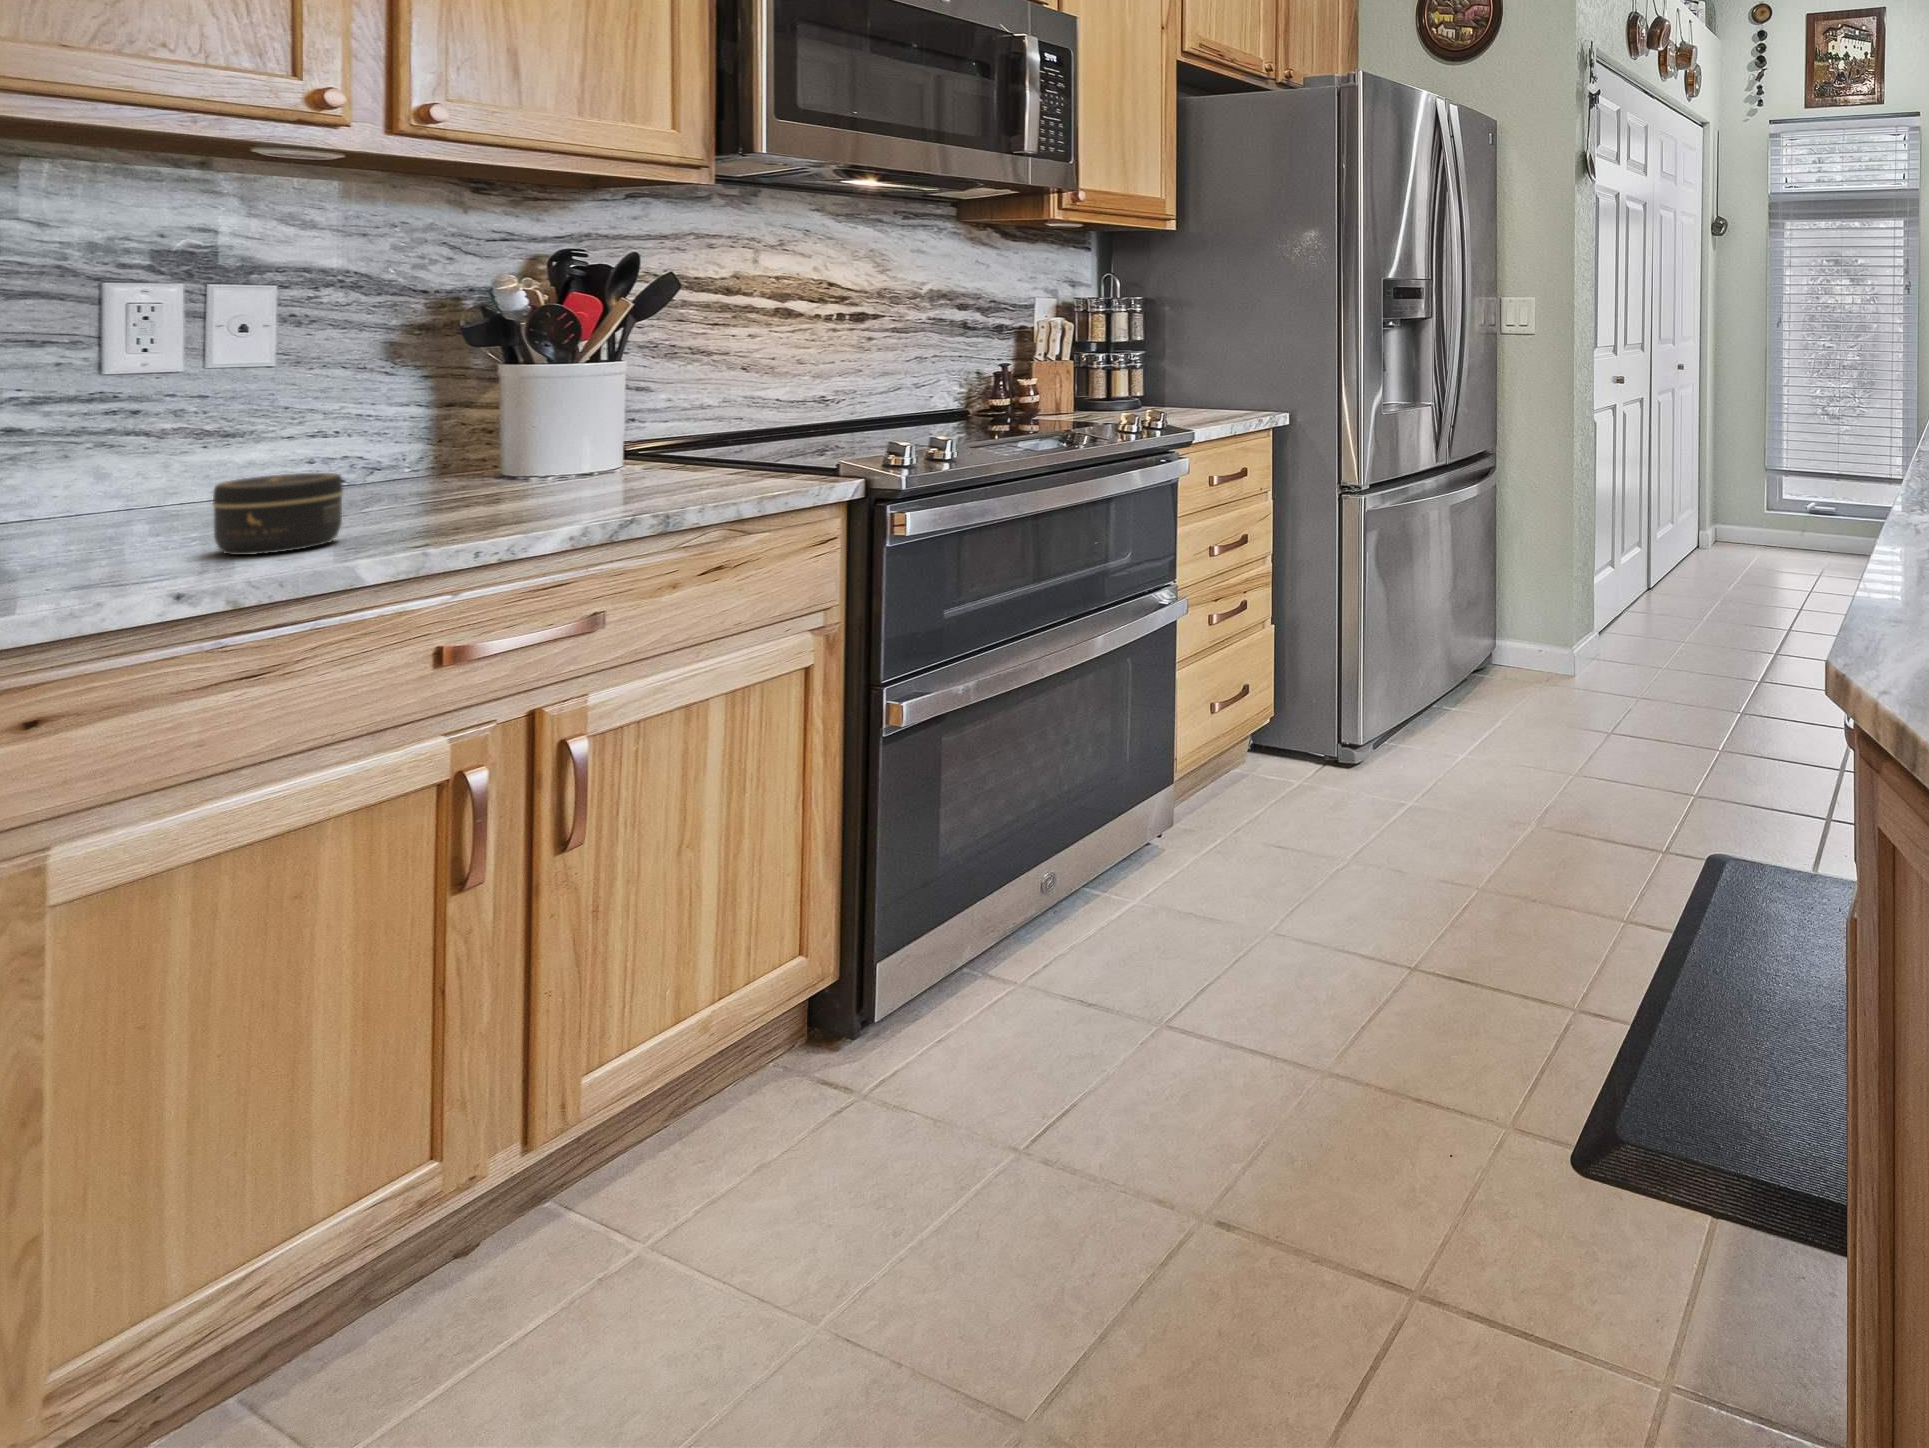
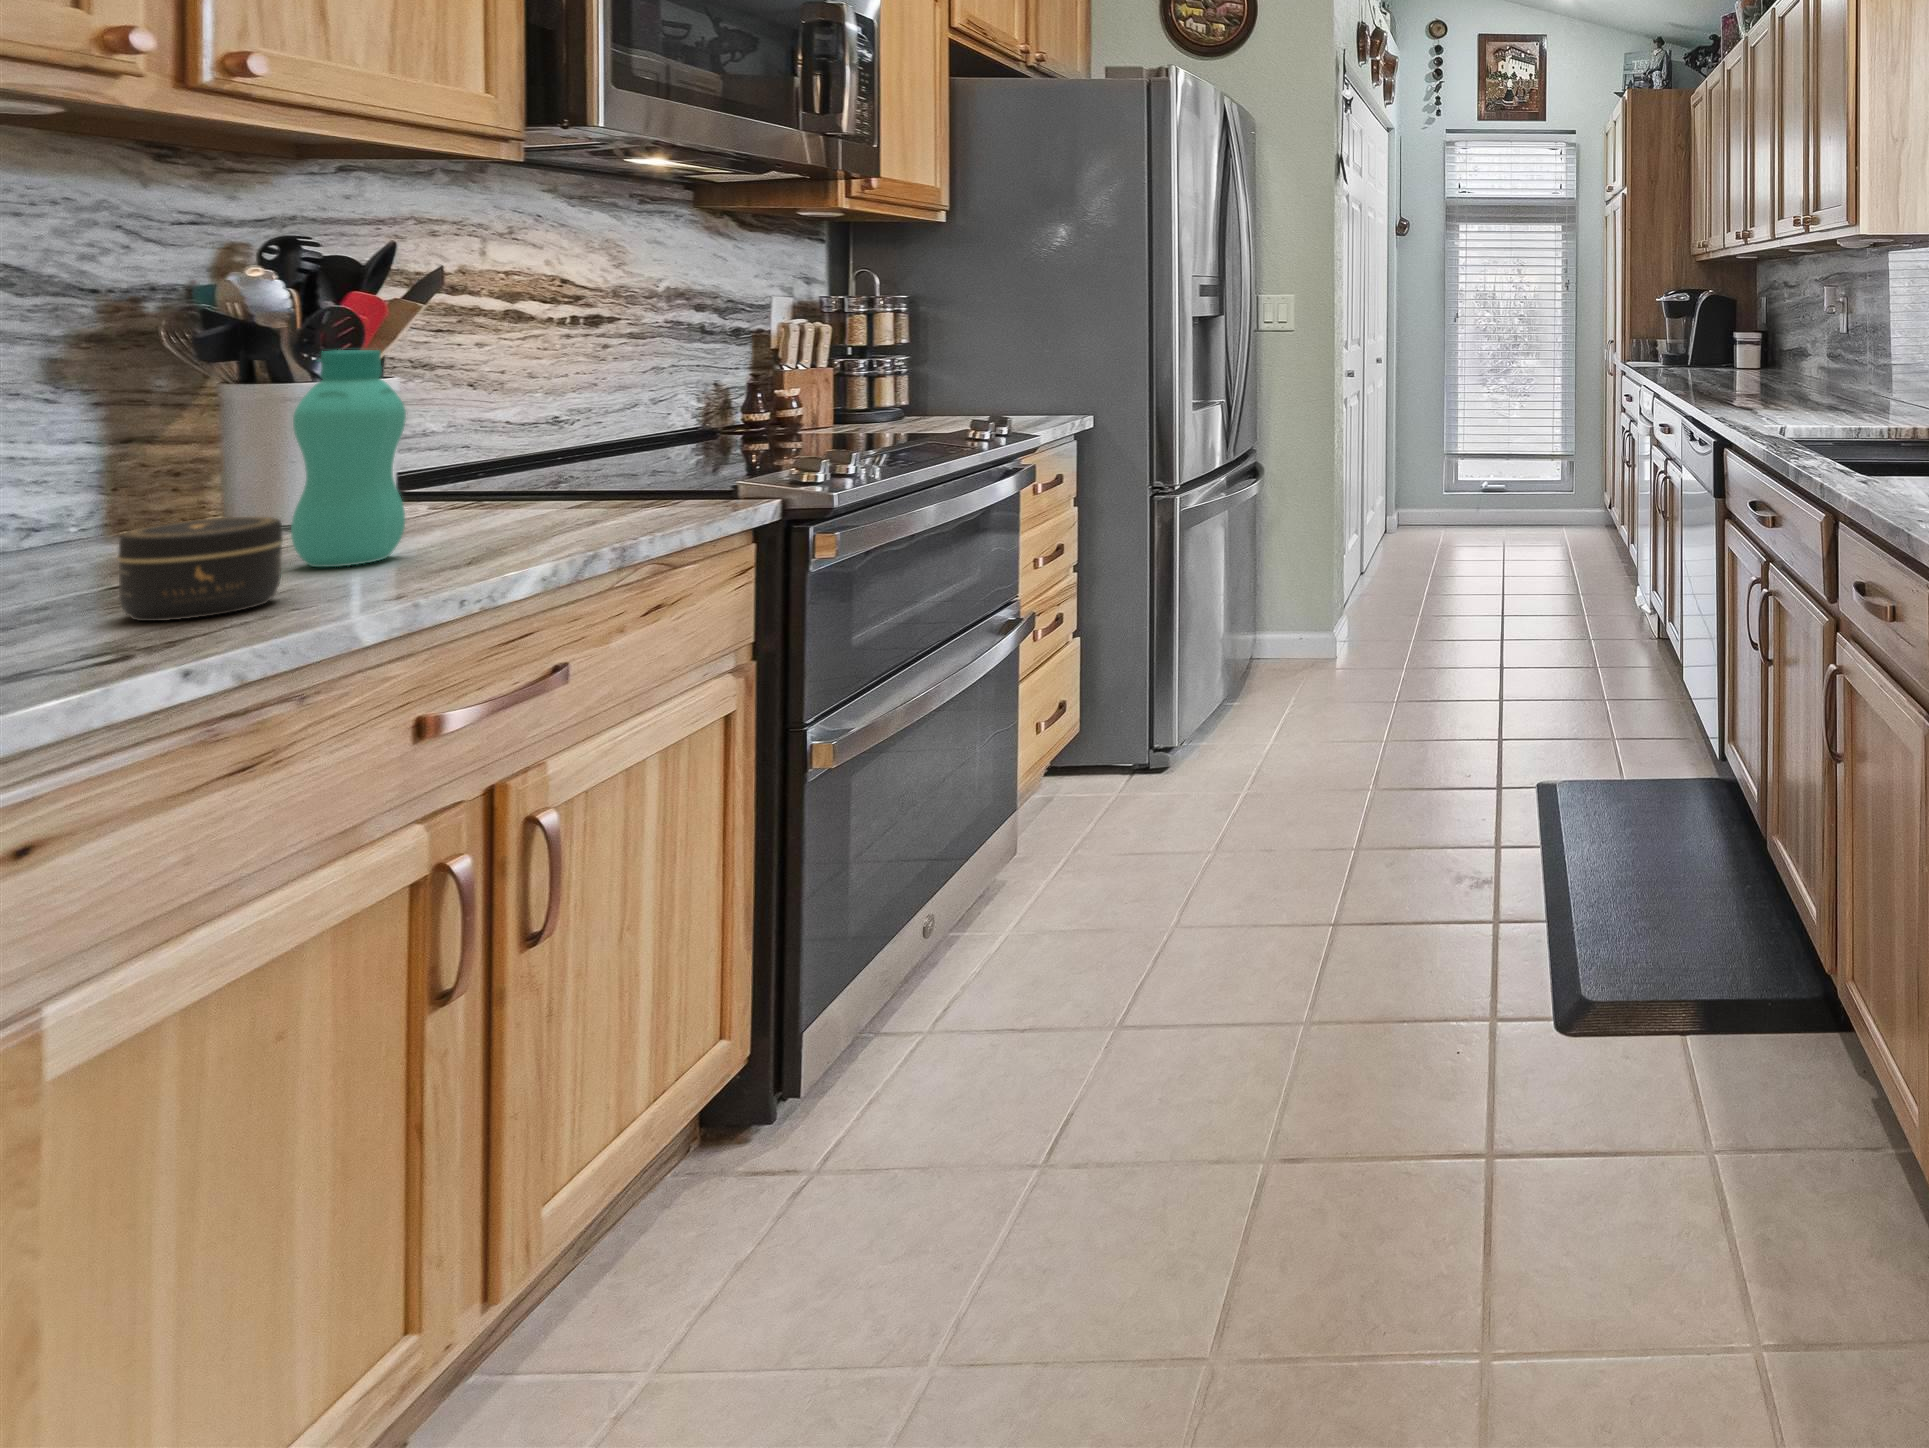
bottle: none [422,338,510,516] -> present [291,350,406,567]

